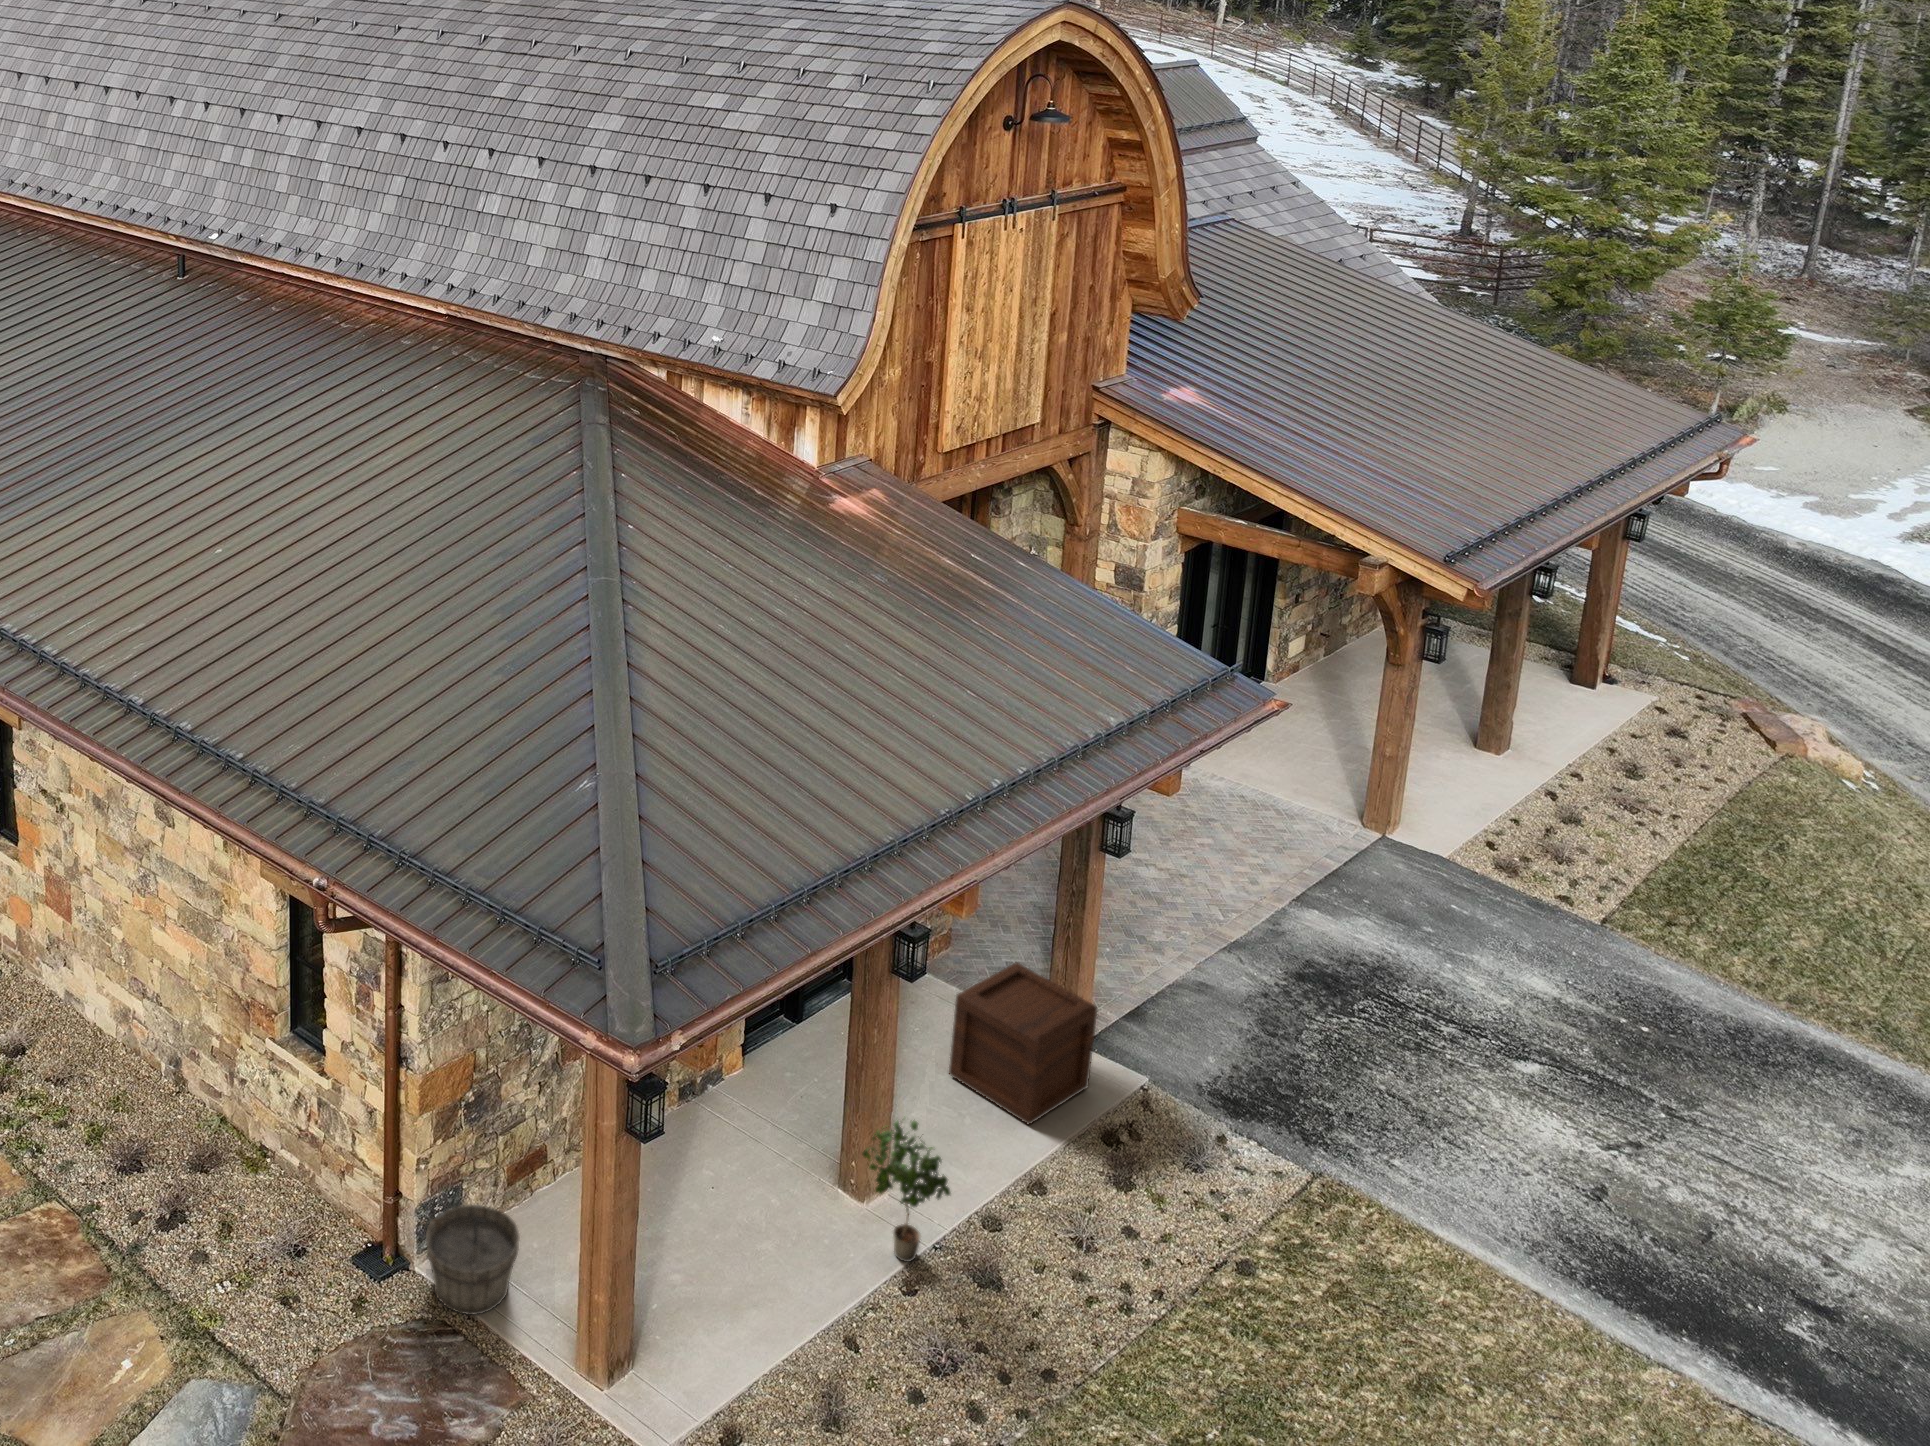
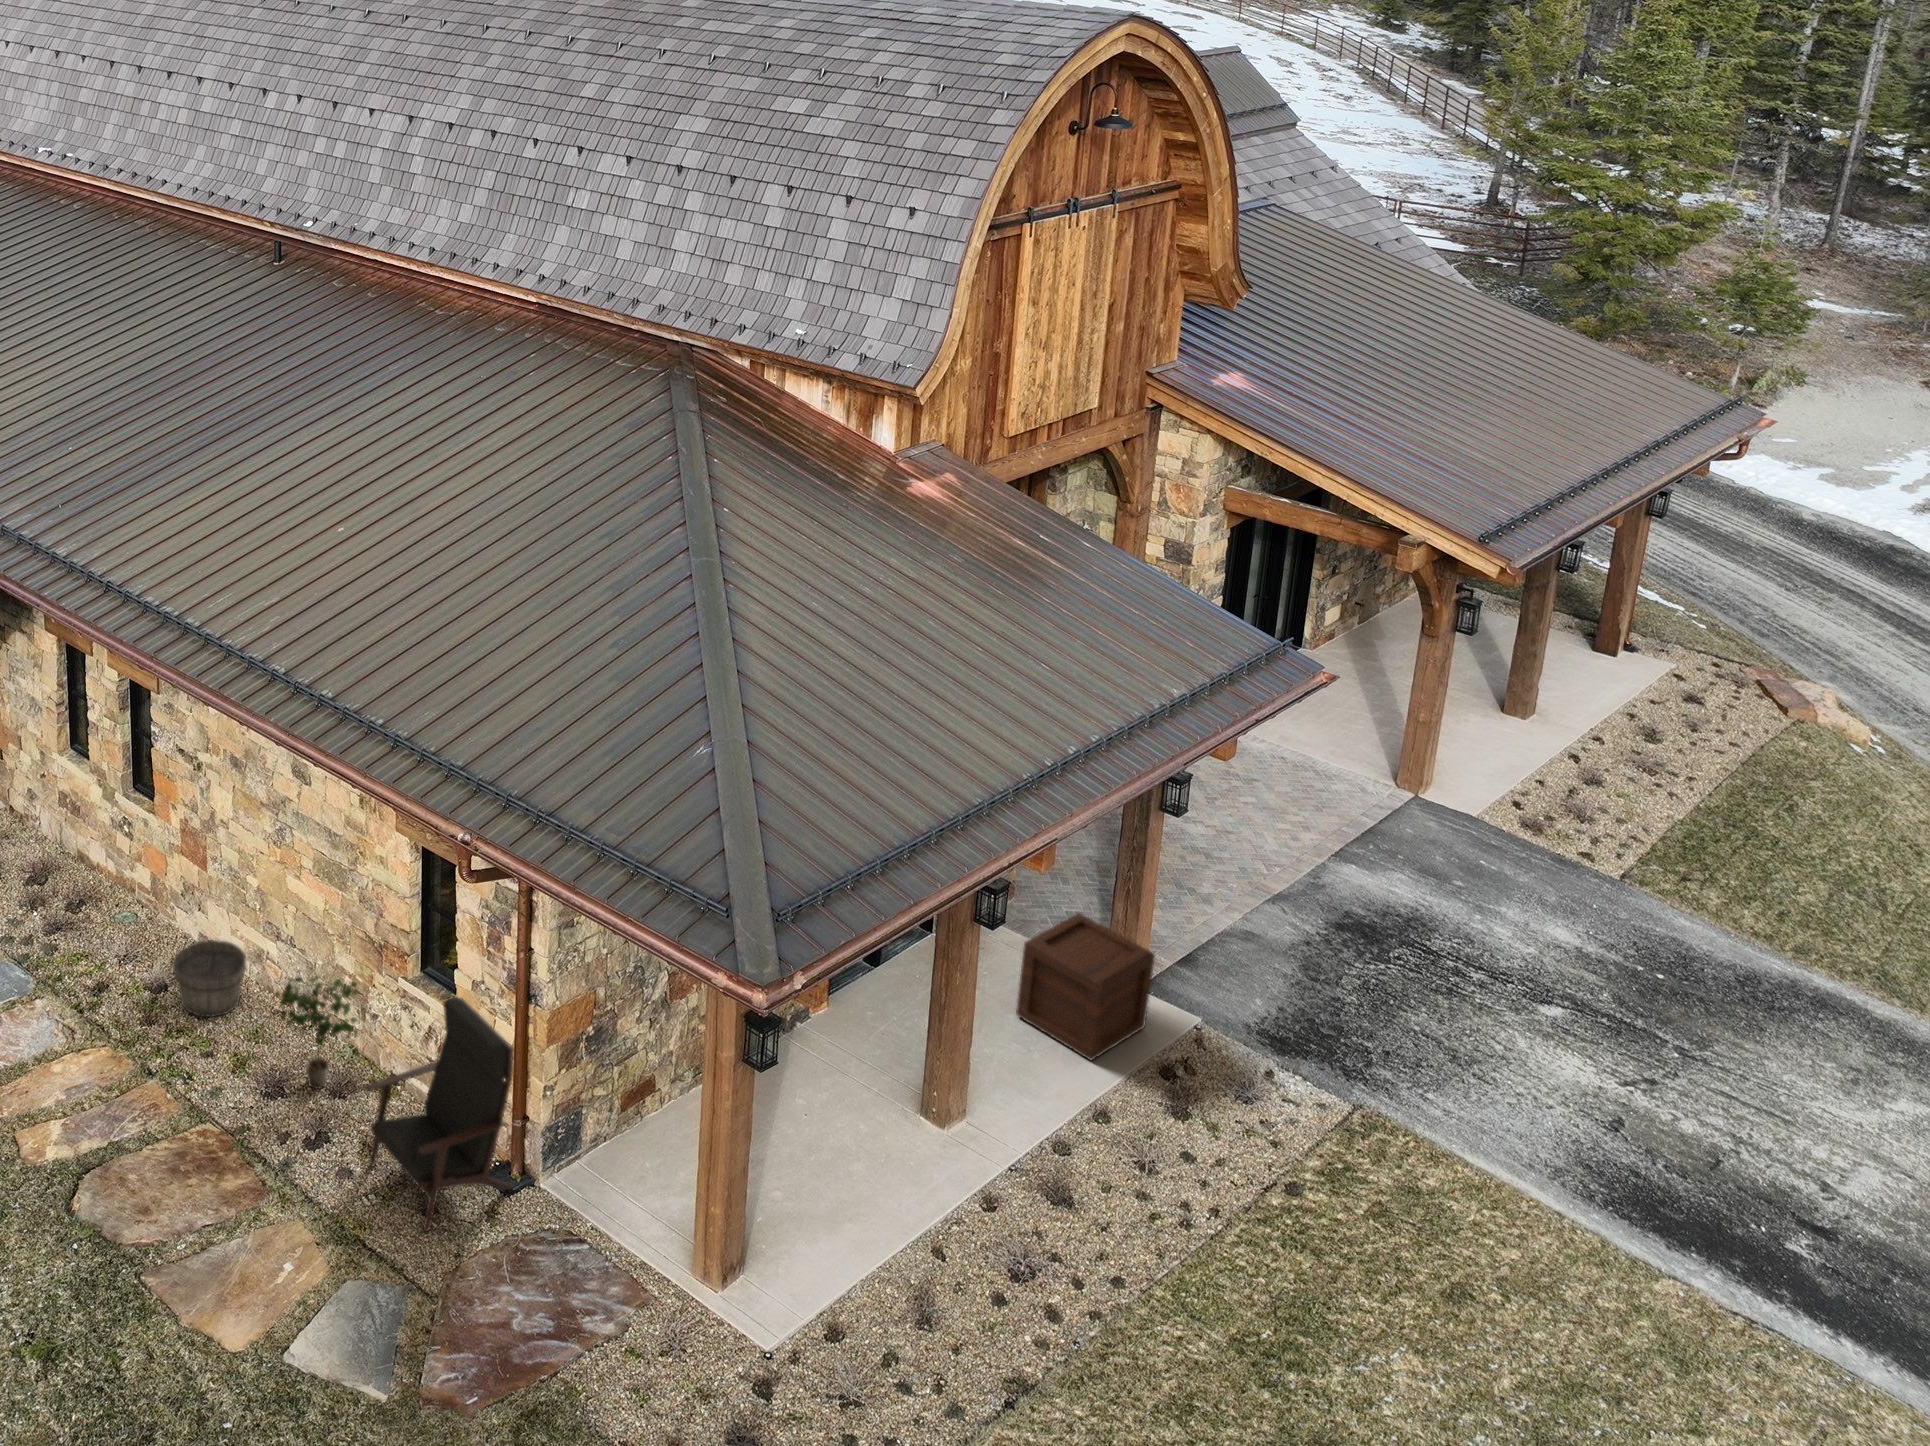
lounge chair: none [219,1059,387,1326] -> present [364,996,513,1232]
potted plant: present [863,1121,950,1262] -> present [274,976,359,1089]
wooden bucket: present [426,1205,520,1315] -> present [172,940,247,1017]

